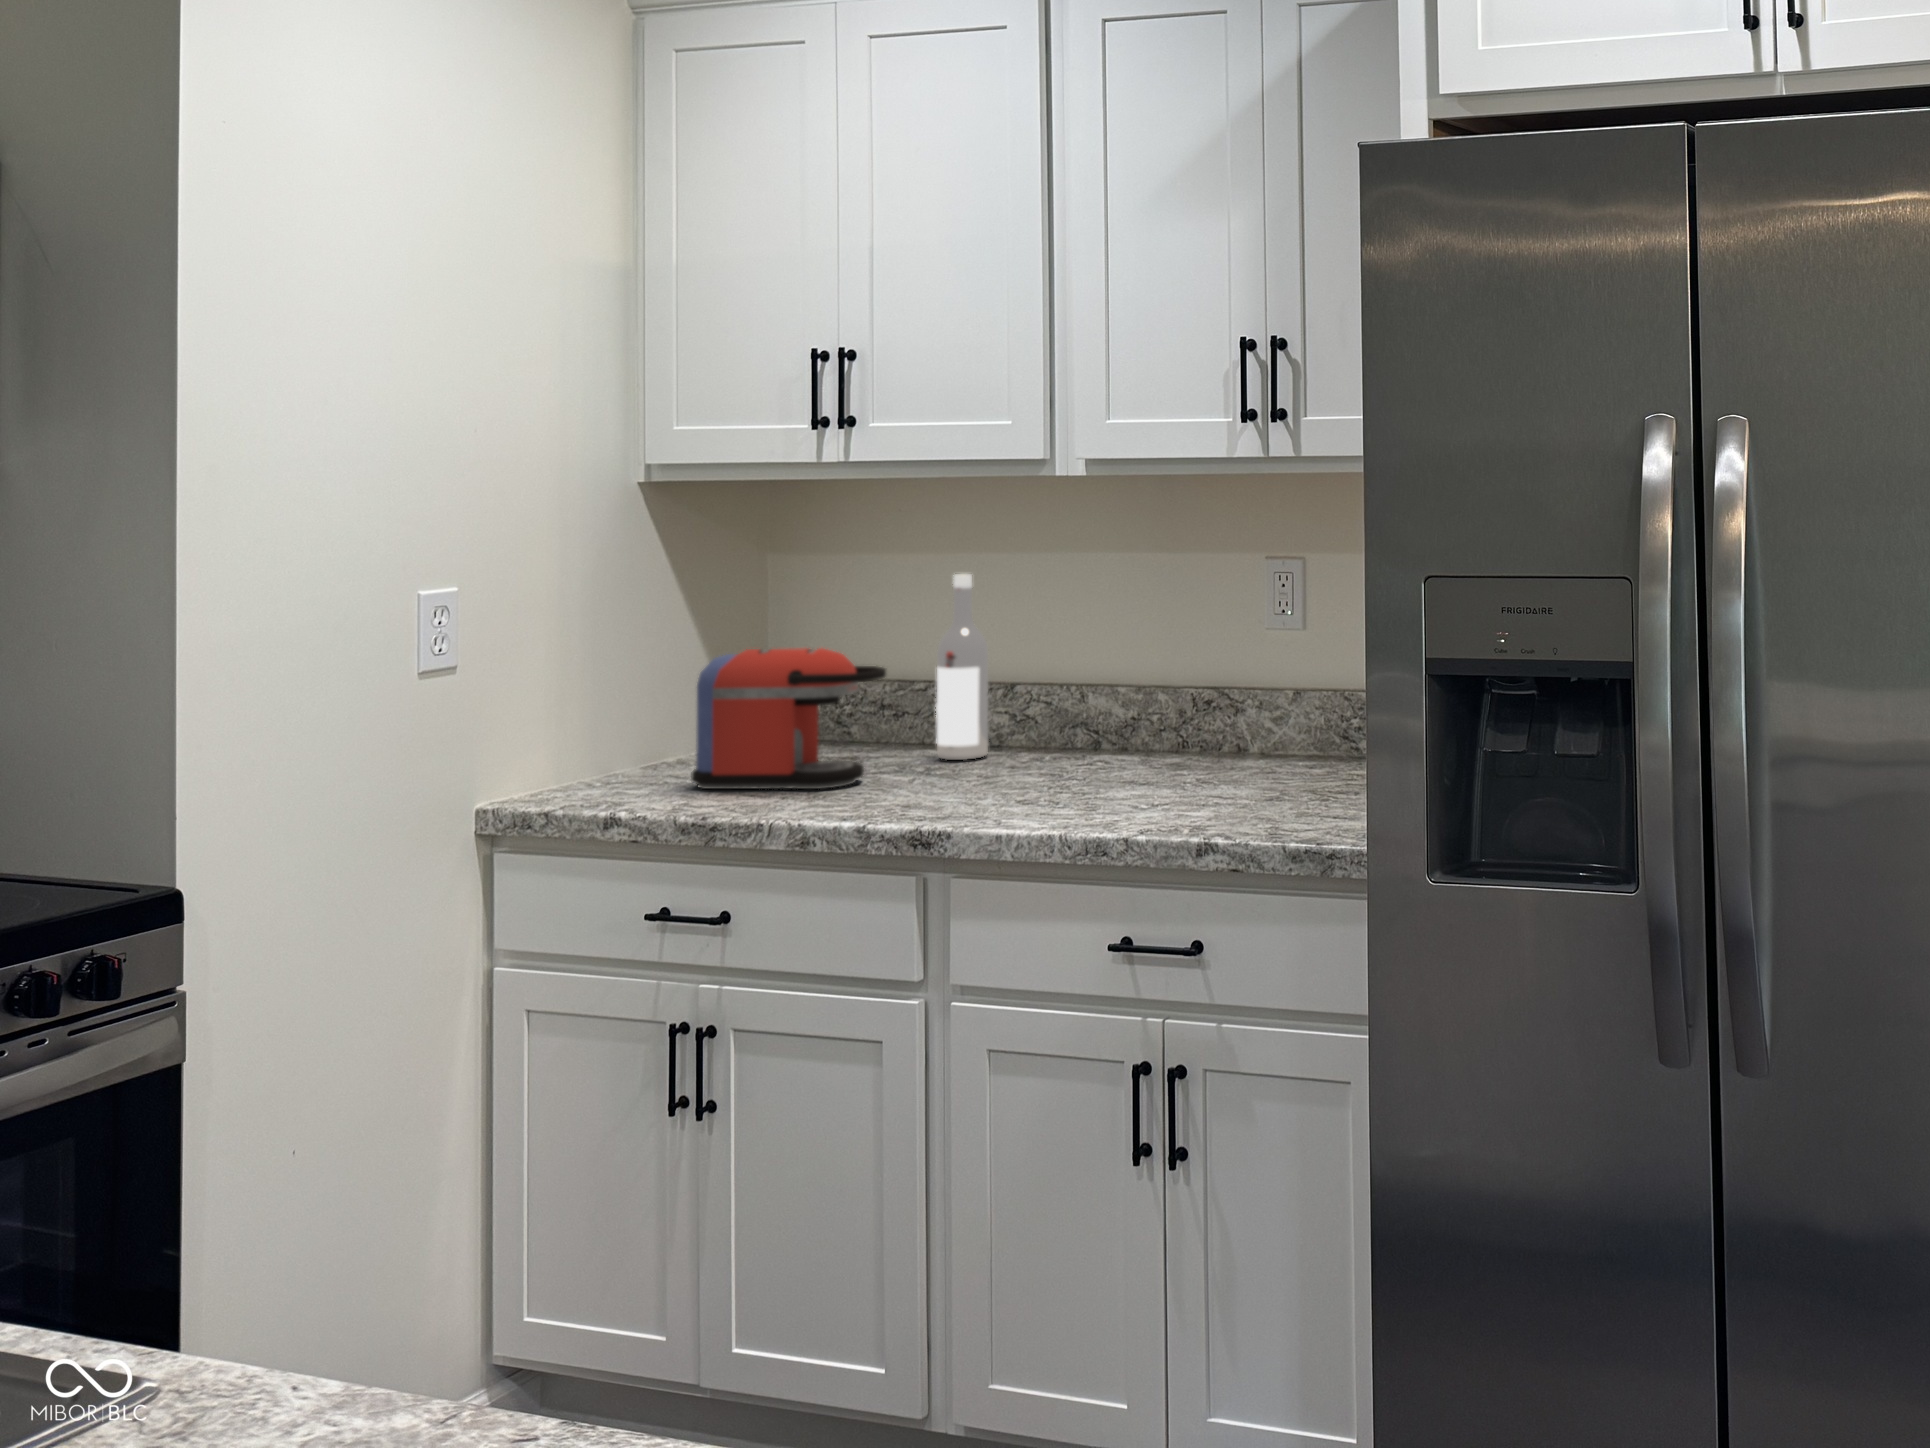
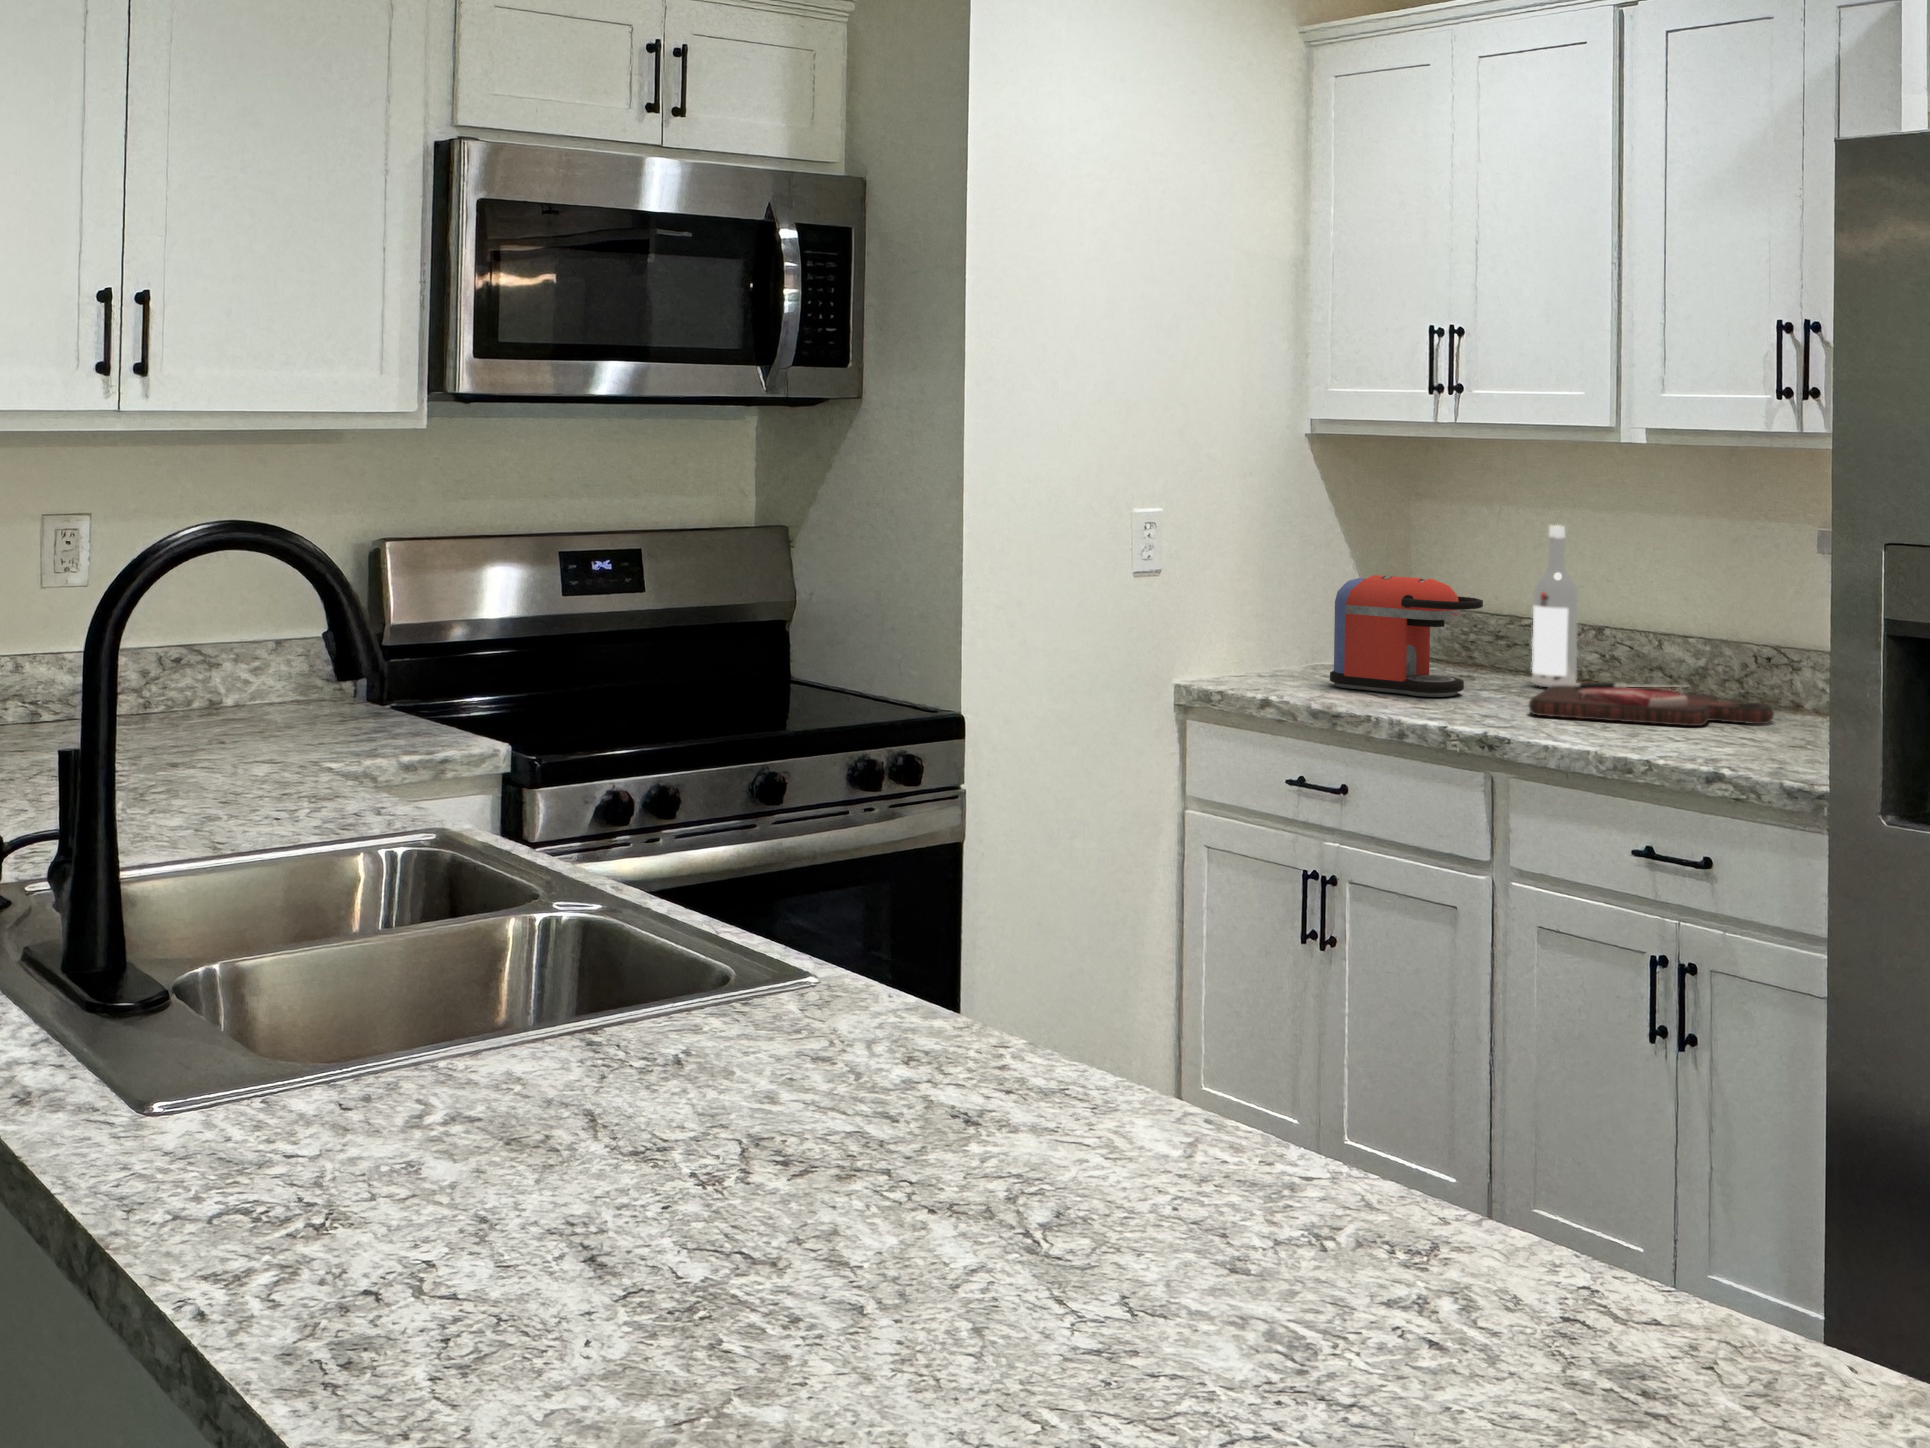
cutting board: none [955,743,1226,797] -> present [1529,683,1774,726]

